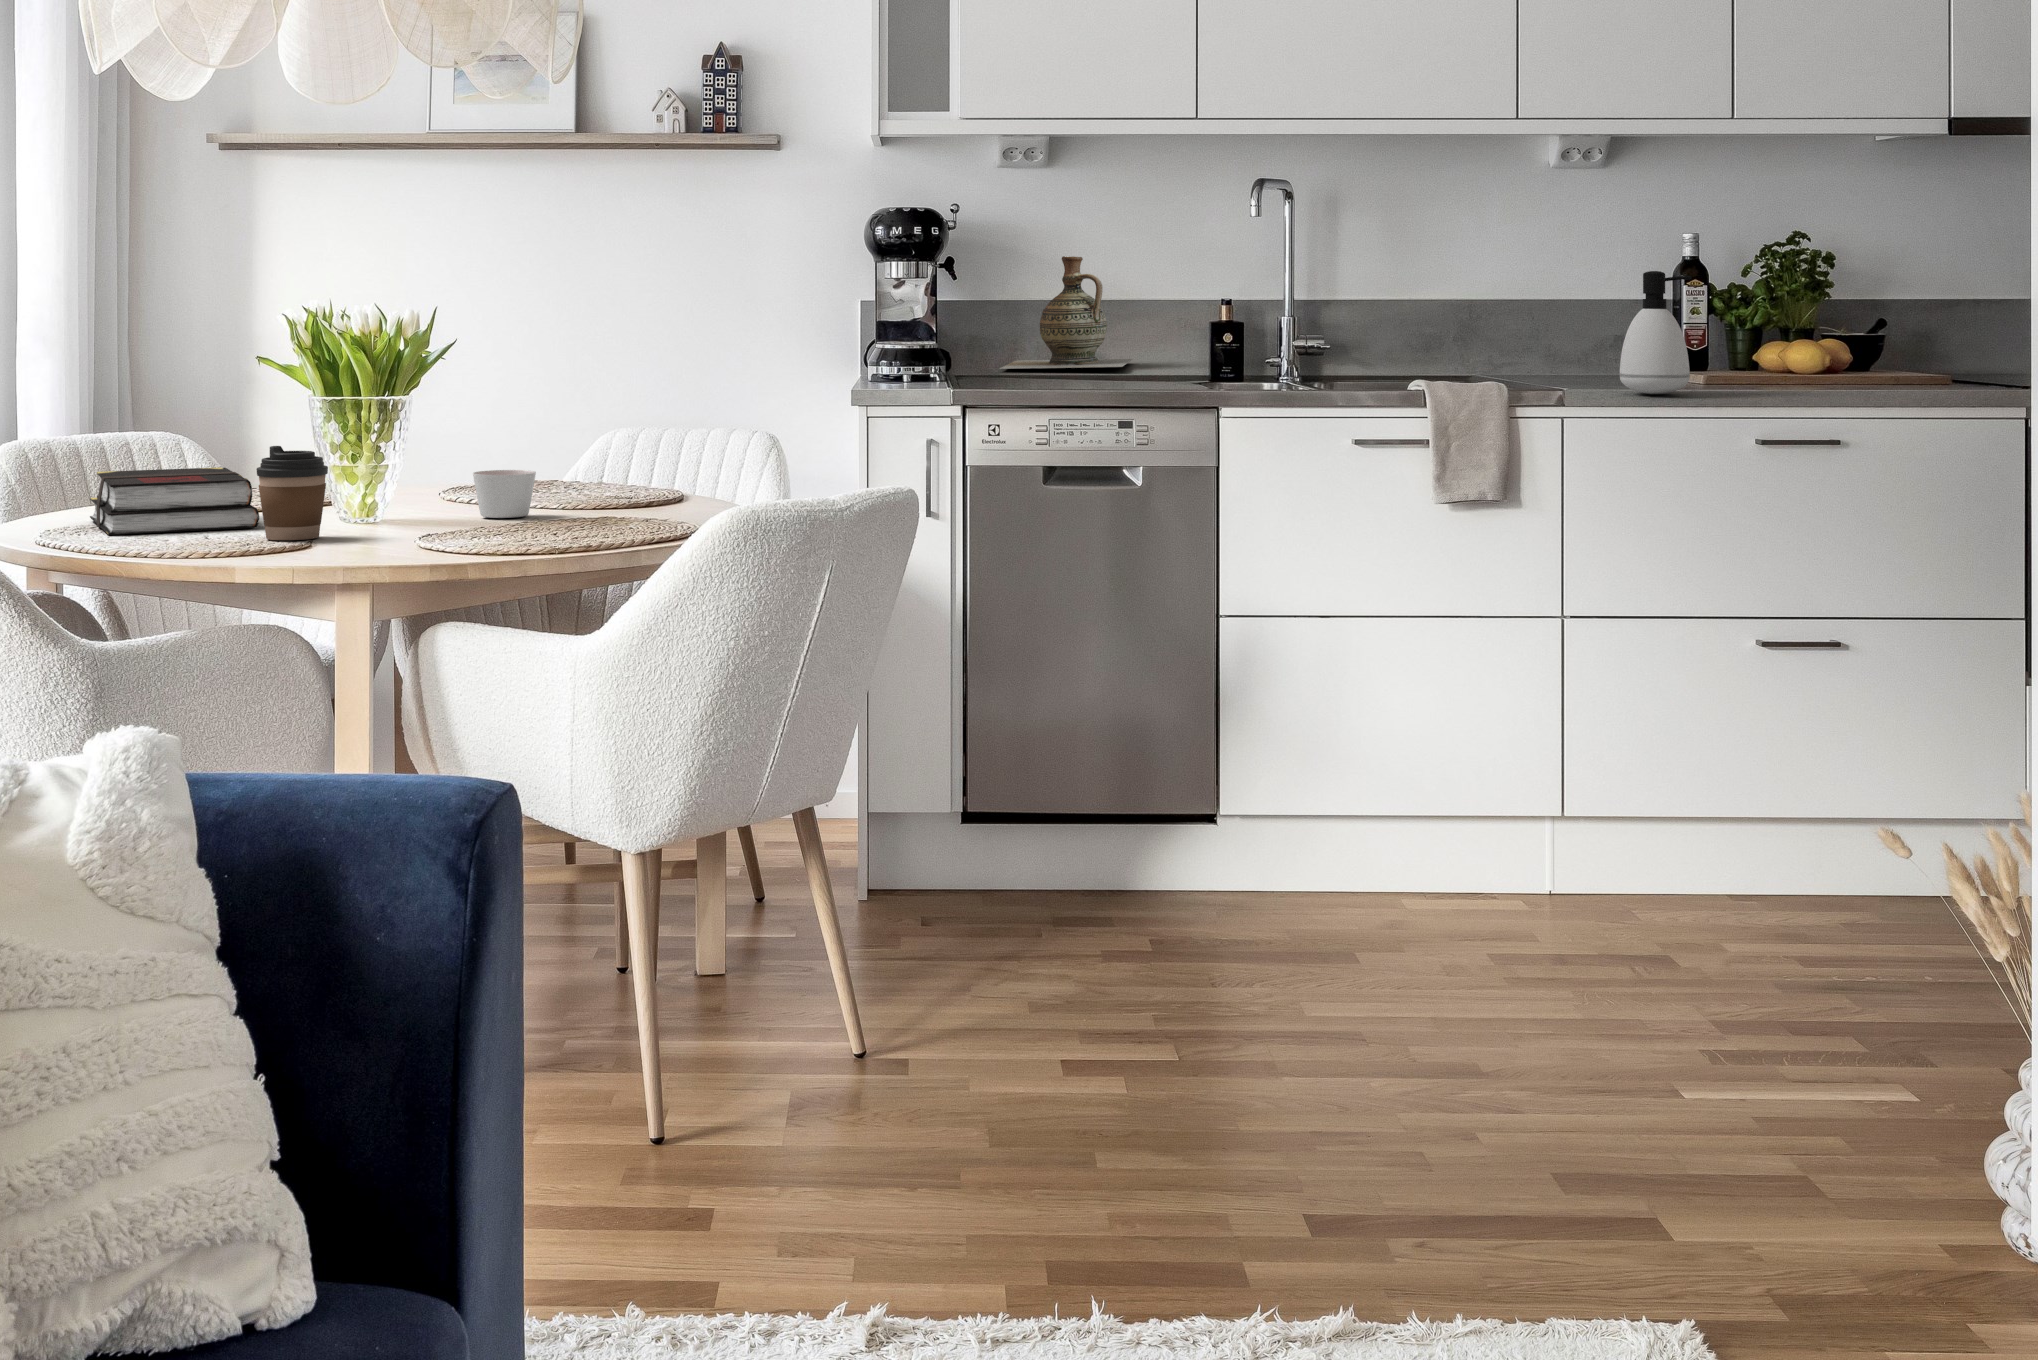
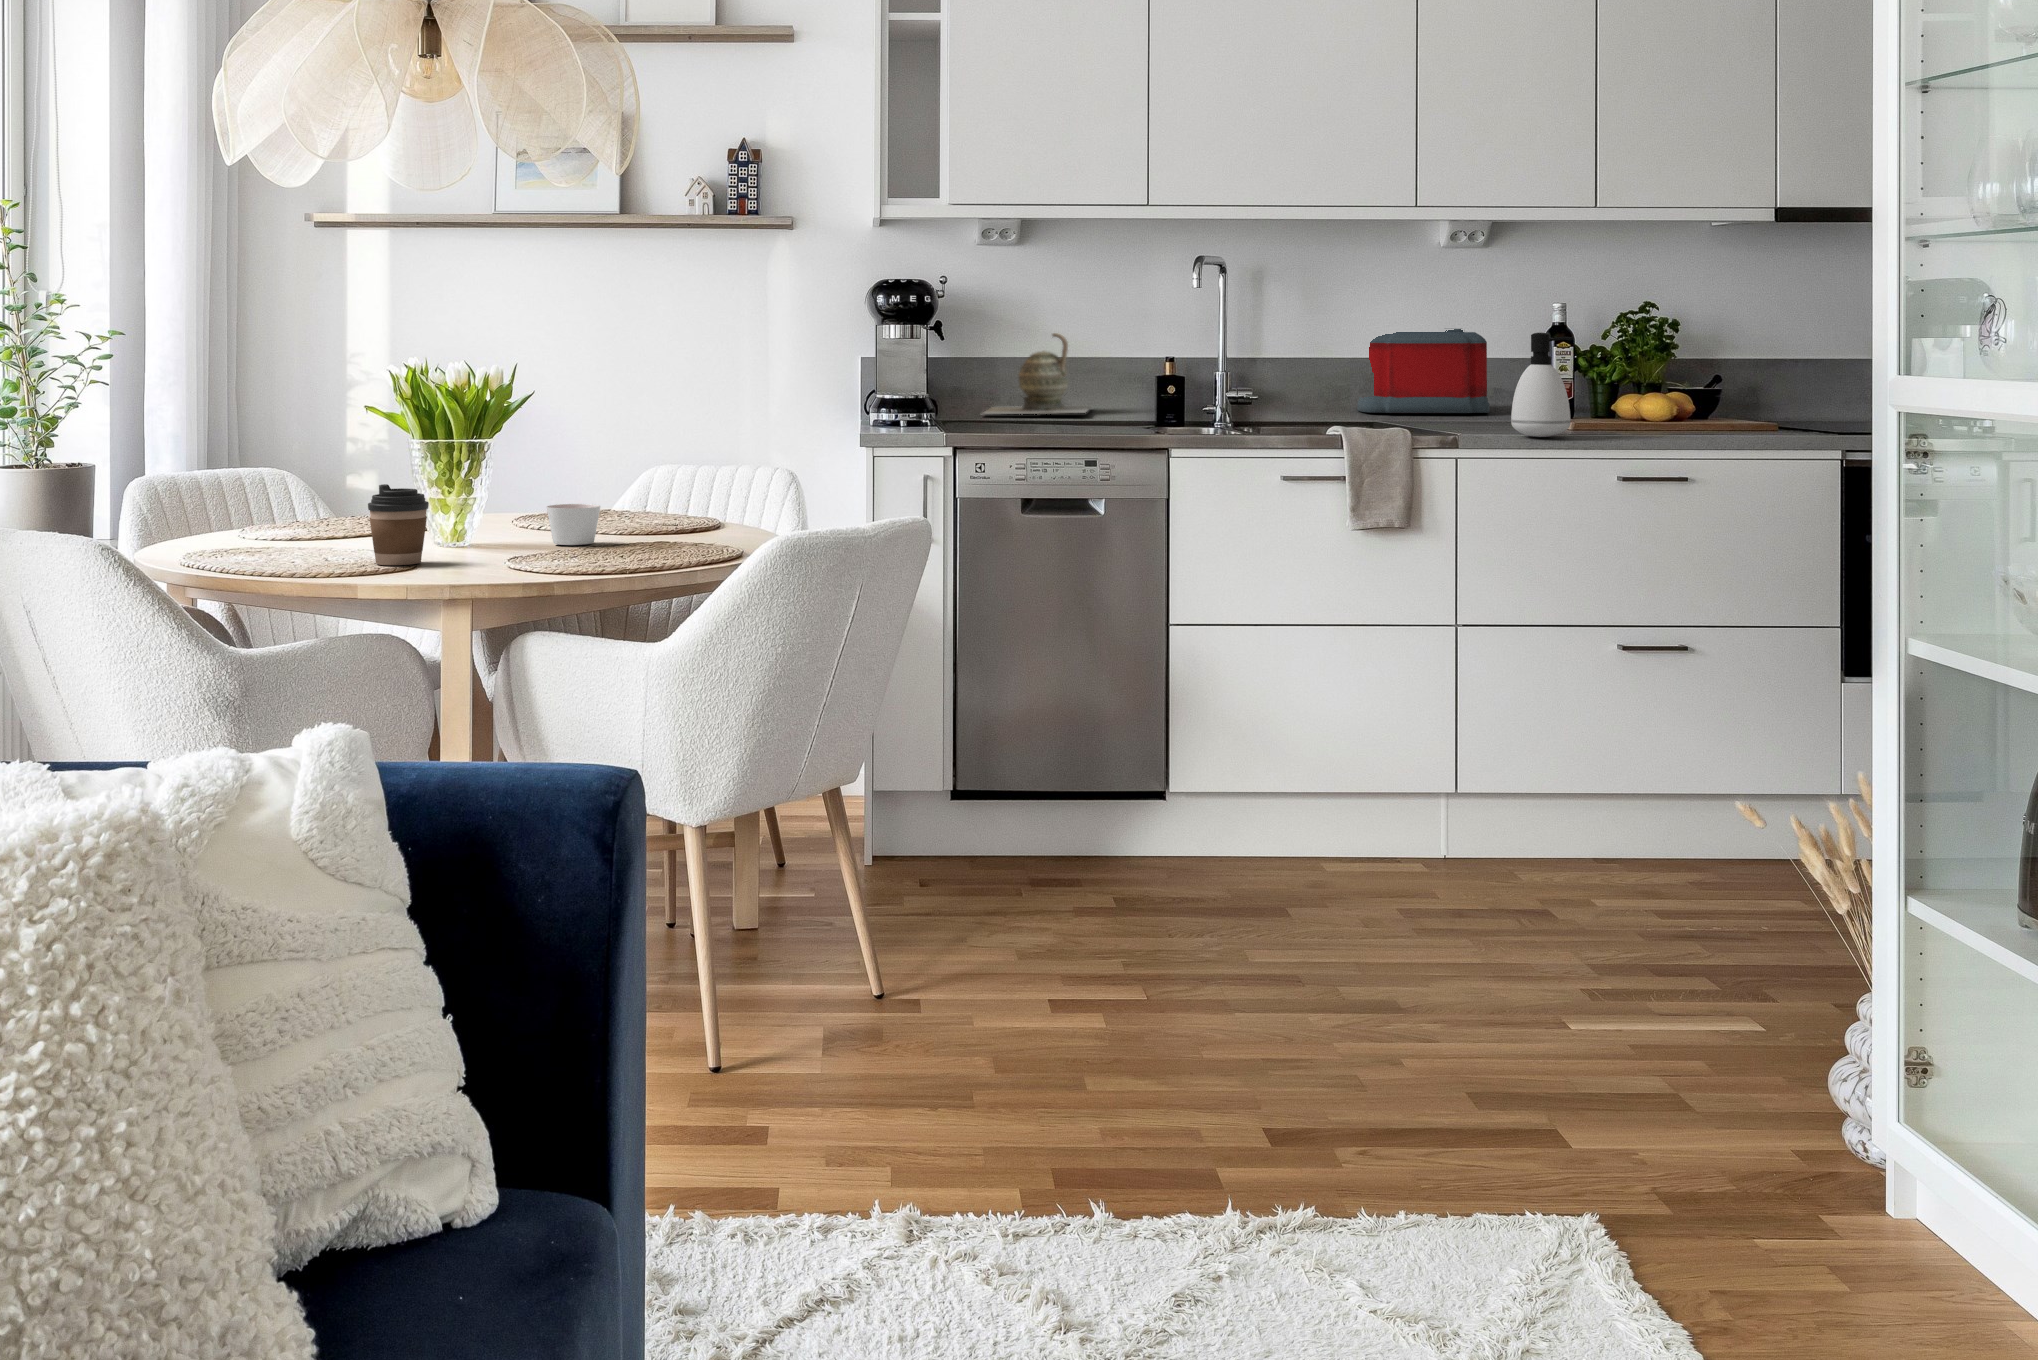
toaster: none [1436,268,1598,367] -> present [1357,329,1490,413]
book: present [90,467,259,535] -> none [216,502,366,561]

